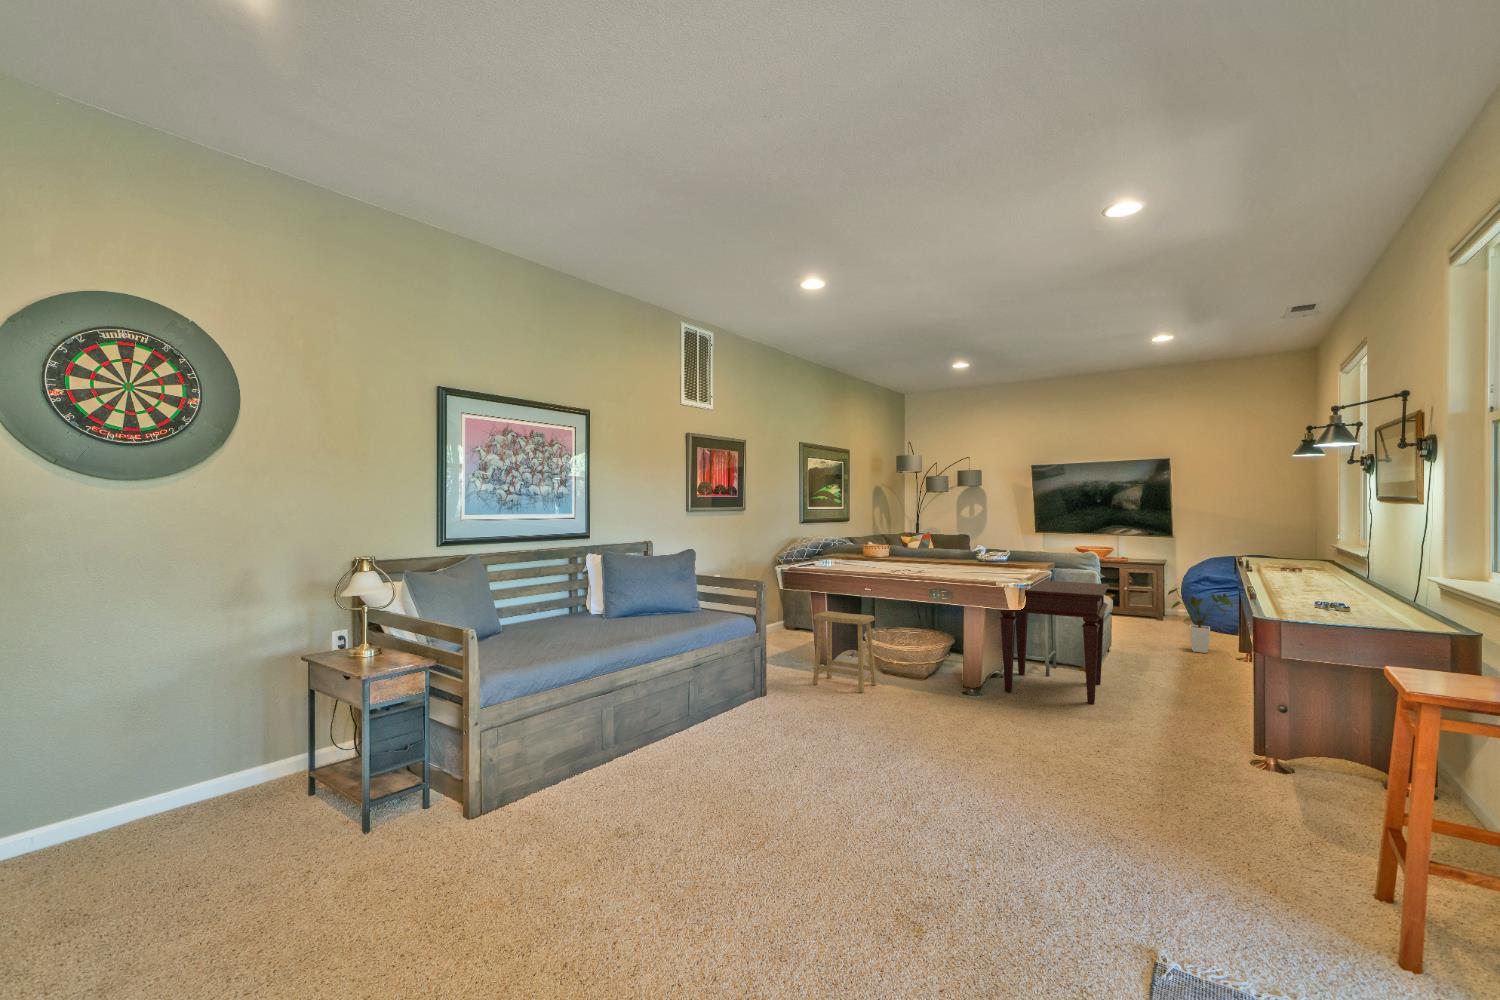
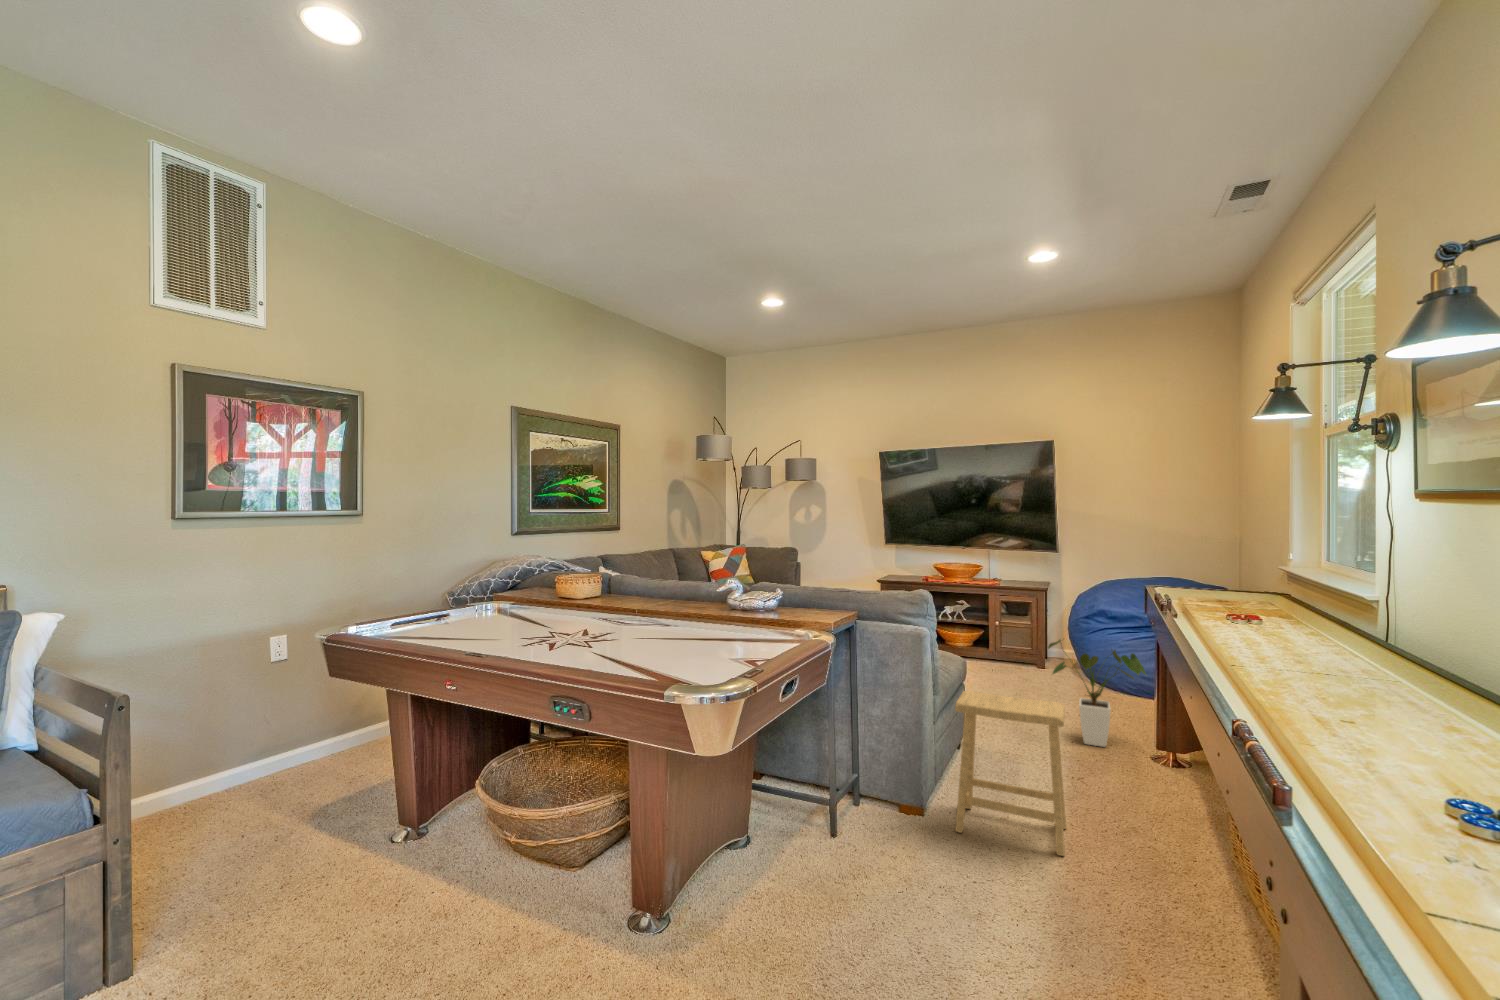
side table: present [997,581,1109,704] -> none [687,646,932,959]
footstool: present [813,611,877,693] -> present [955,691,1066,856]

